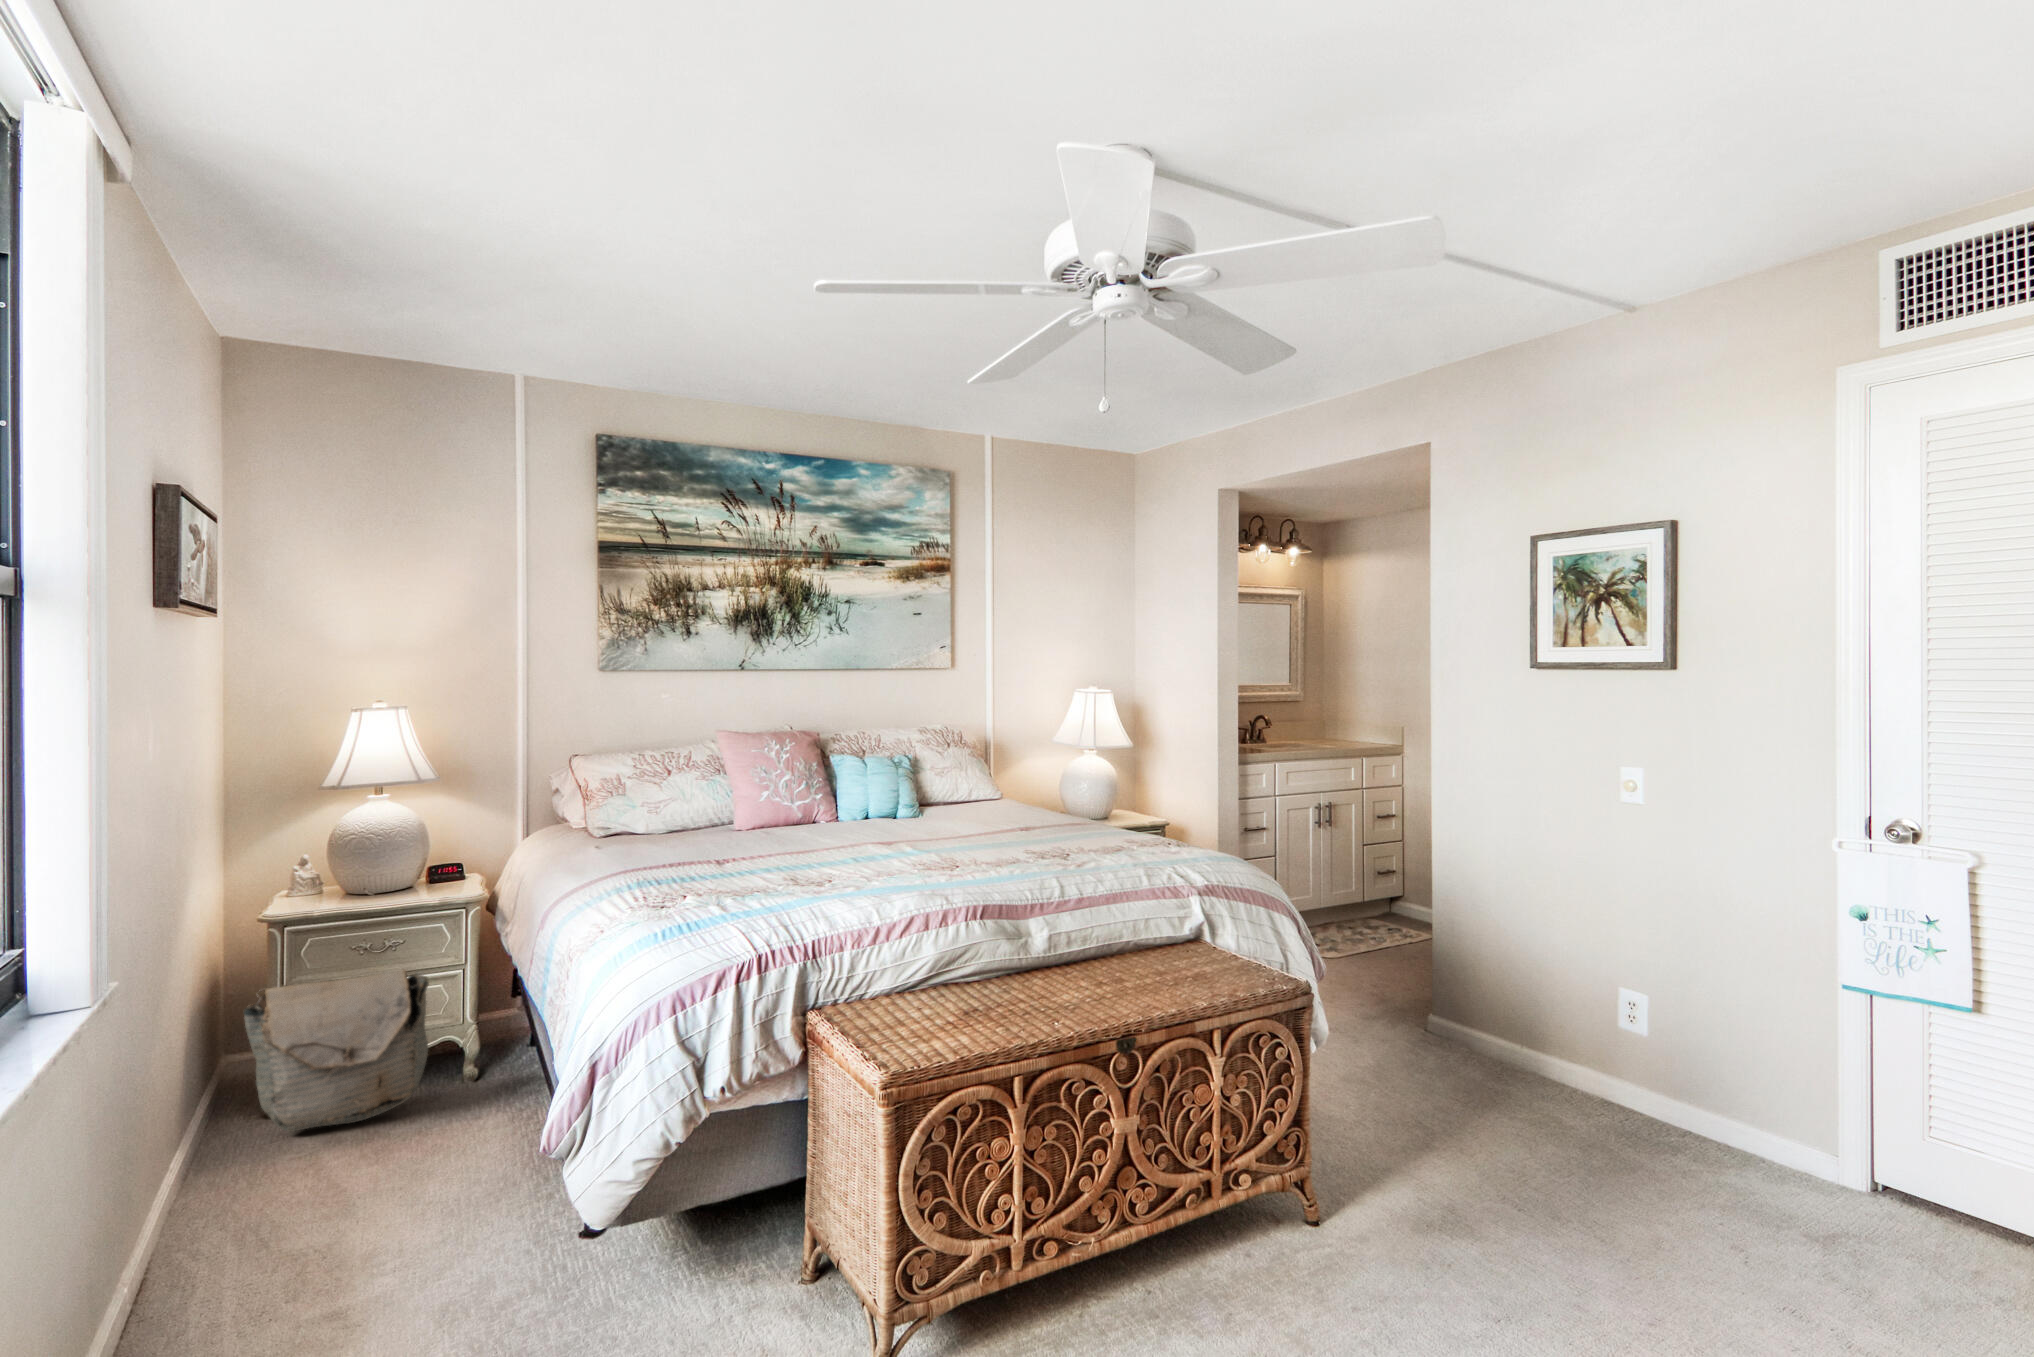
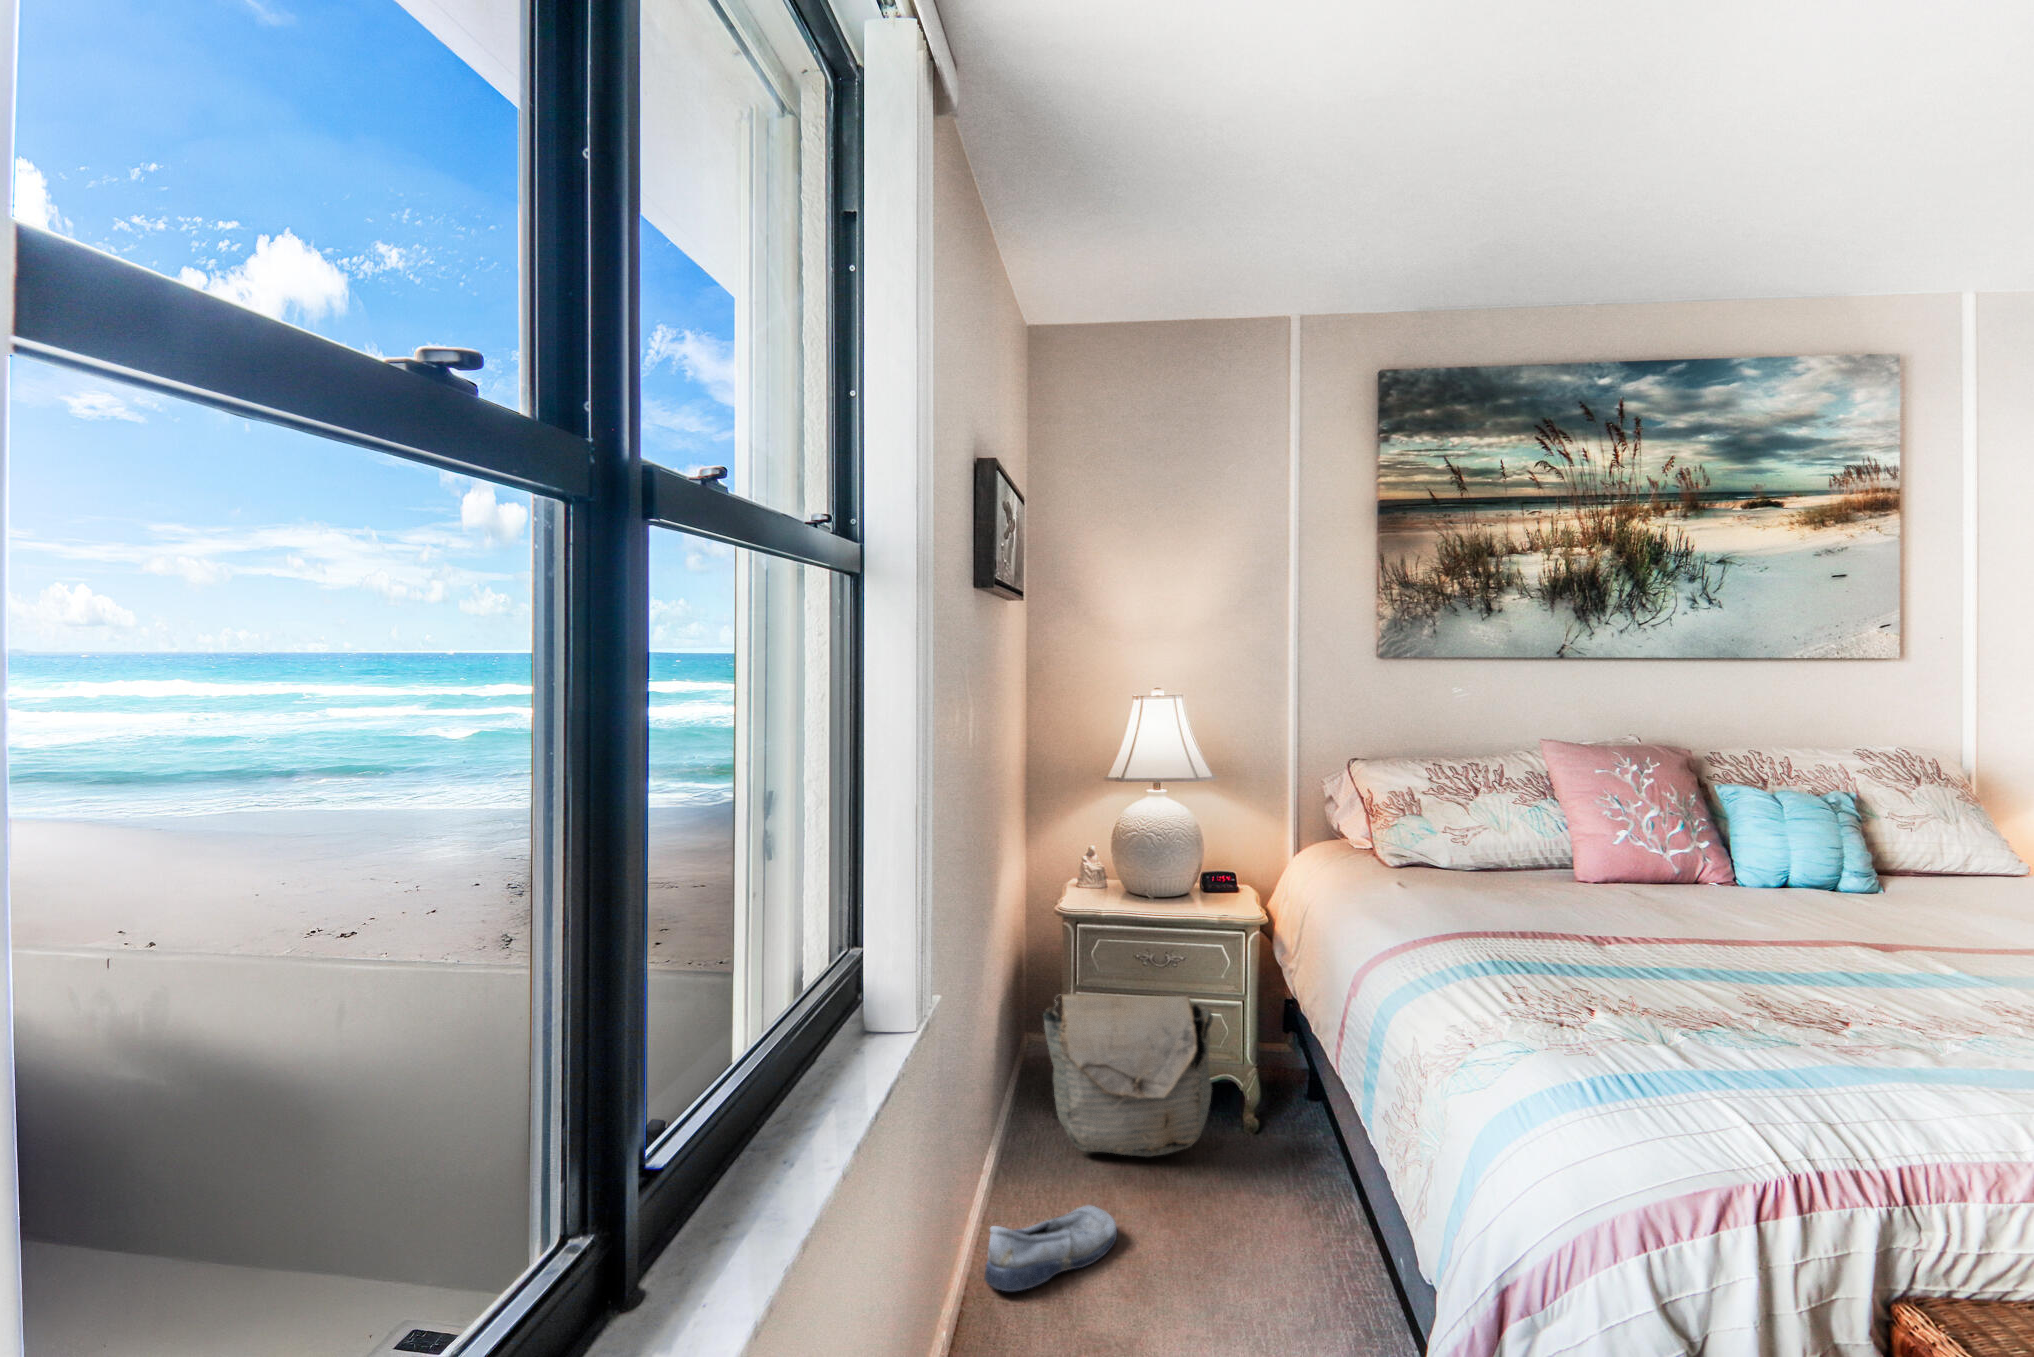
shoe: none [160,1162,318,1249] -> present [984,1205,1117,1291]

